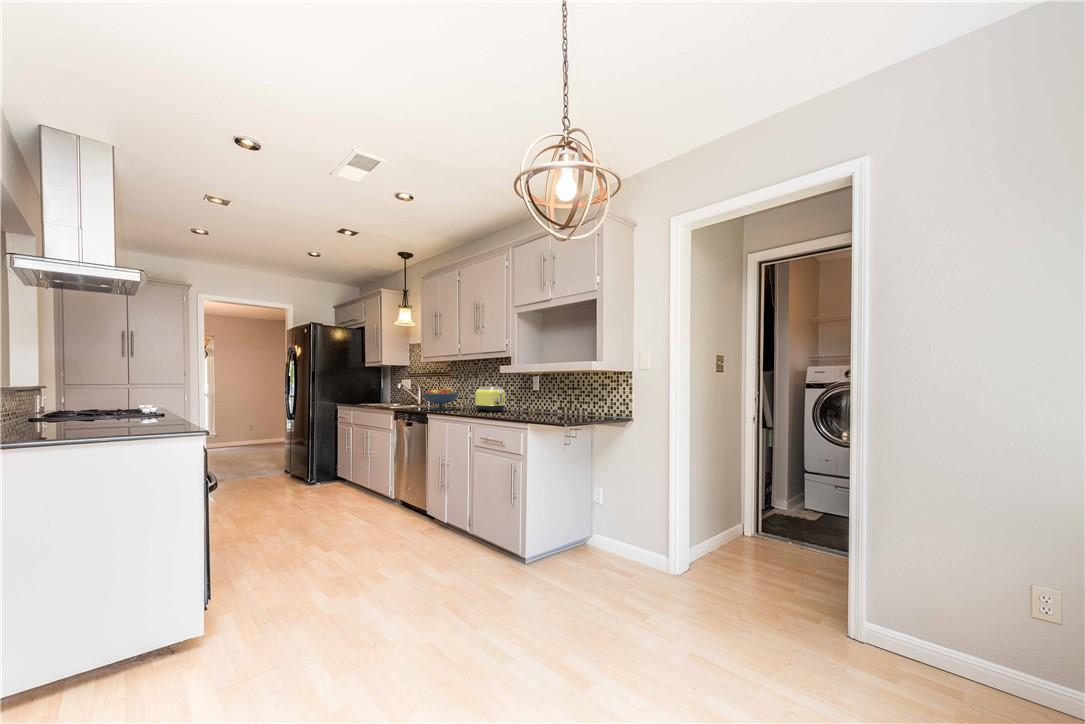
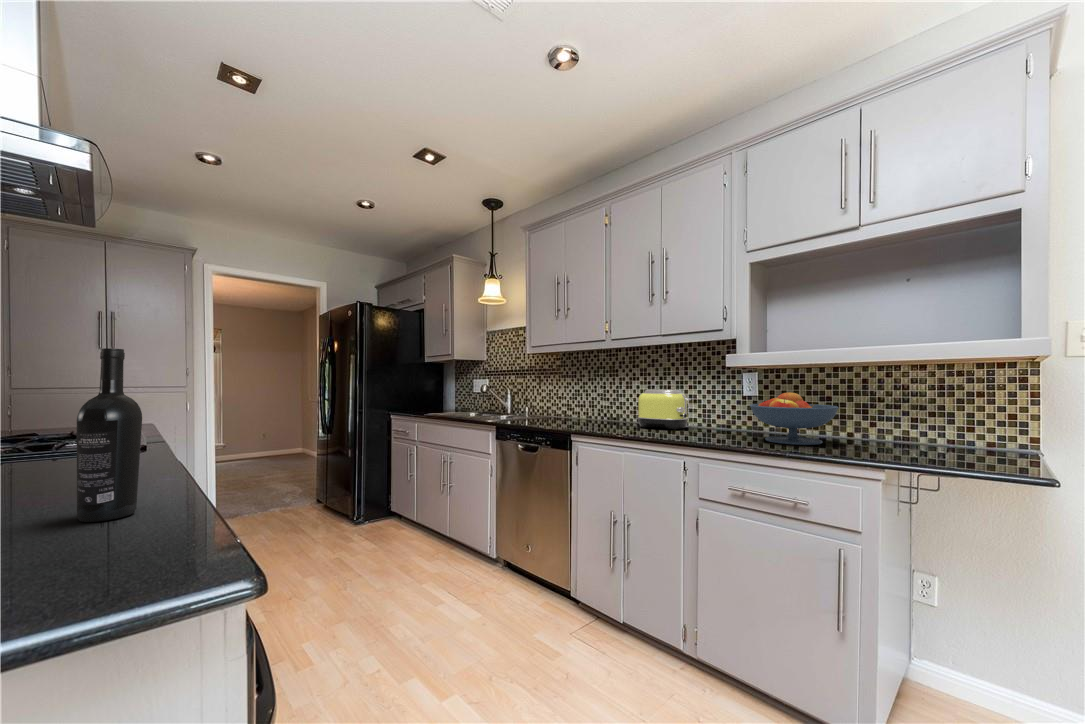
wine bottle: none [148,372,170,434] -> present [77,348,142,522]
fruit bowl: present [423,387,459,411] -> present [750,392,839,445]

